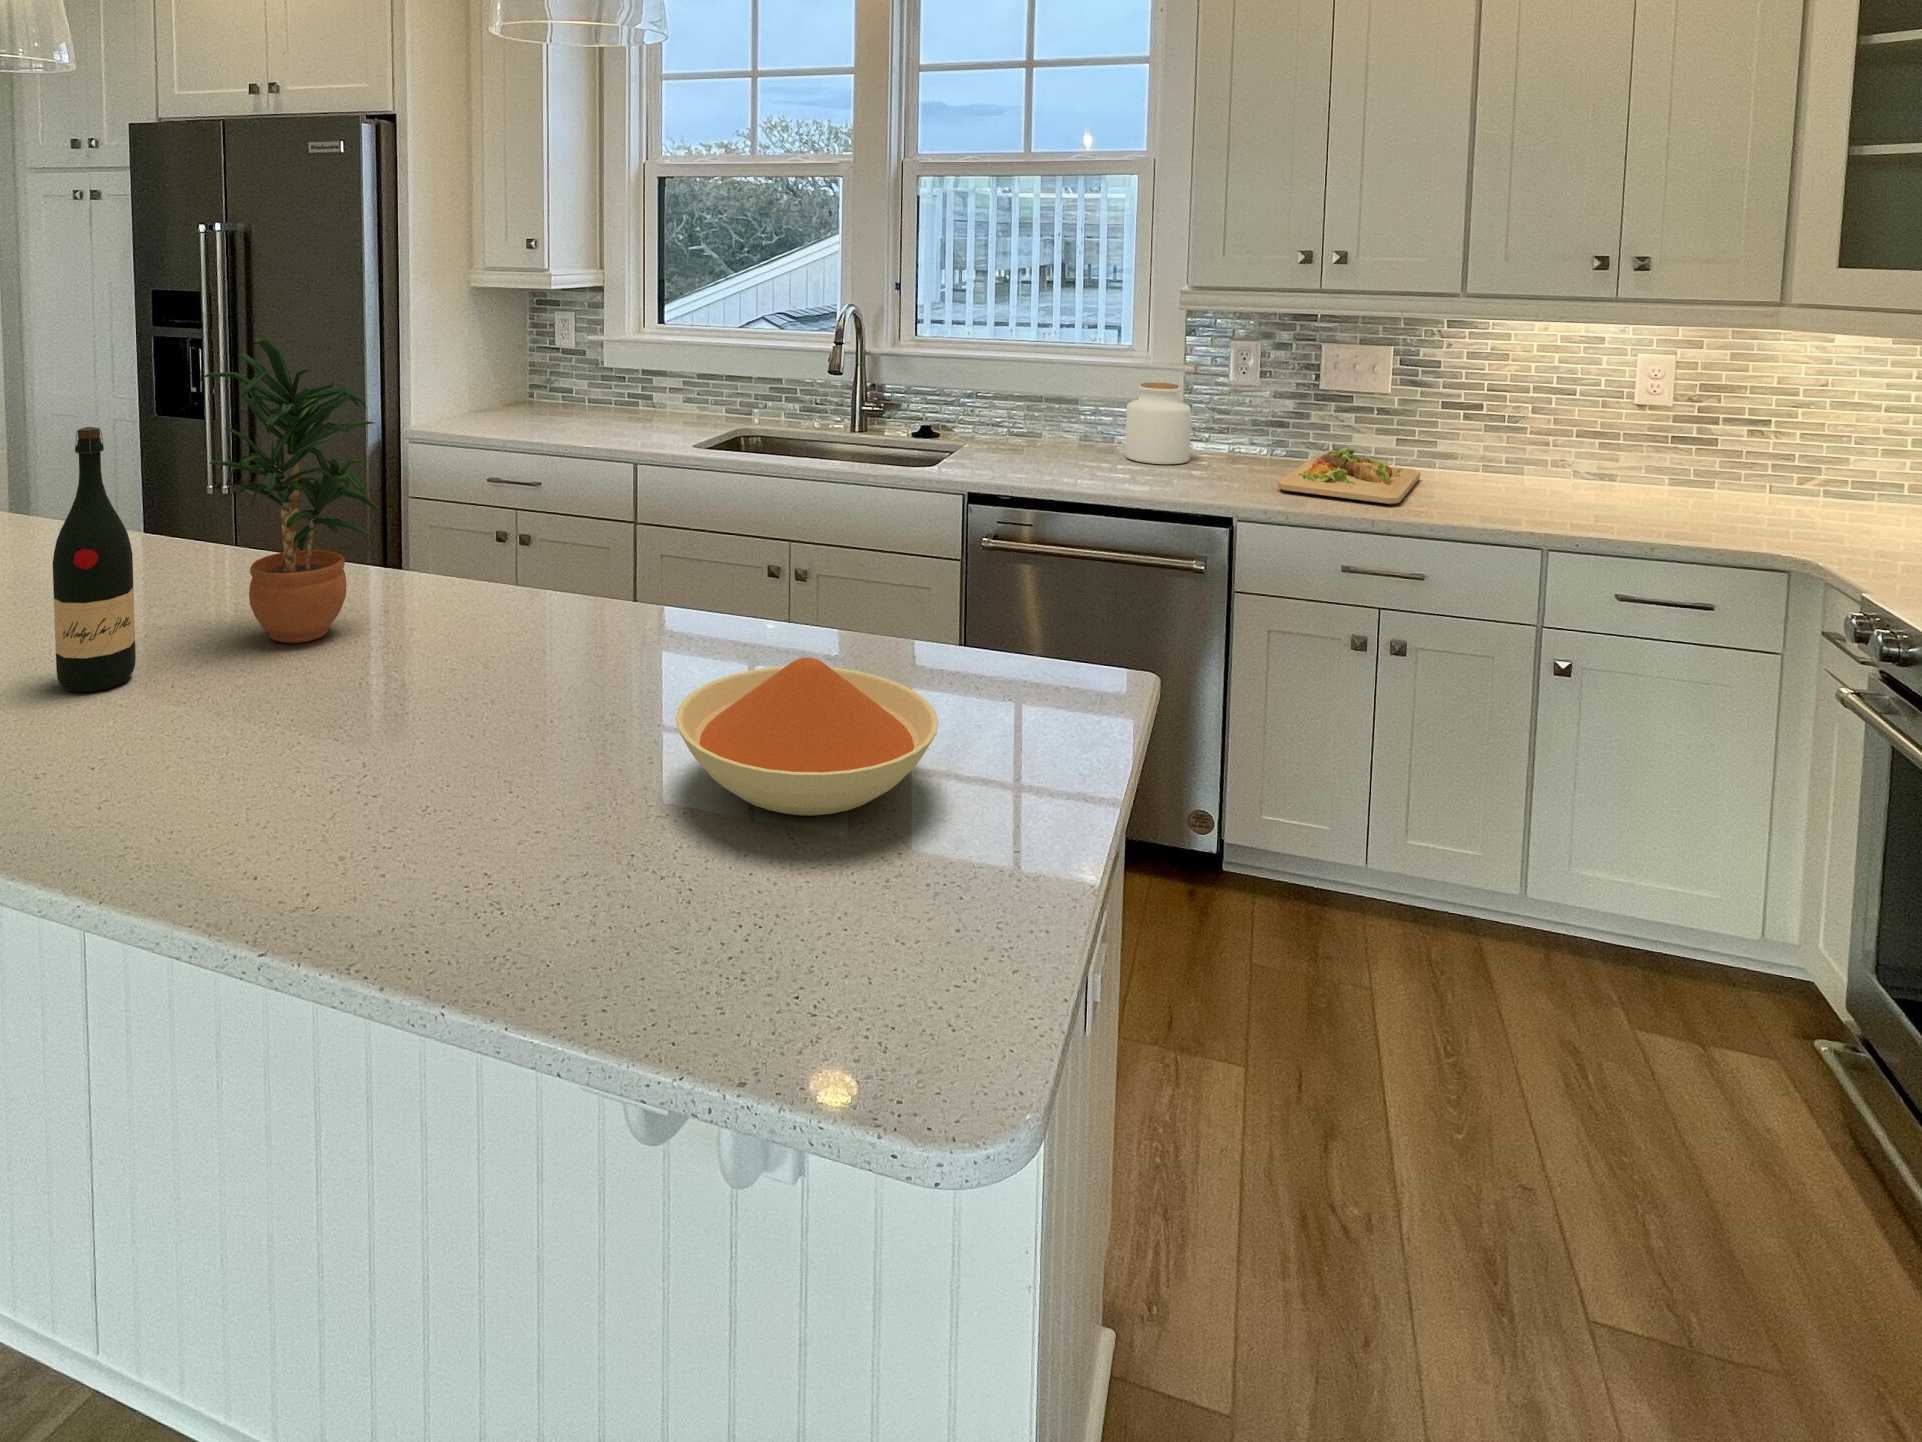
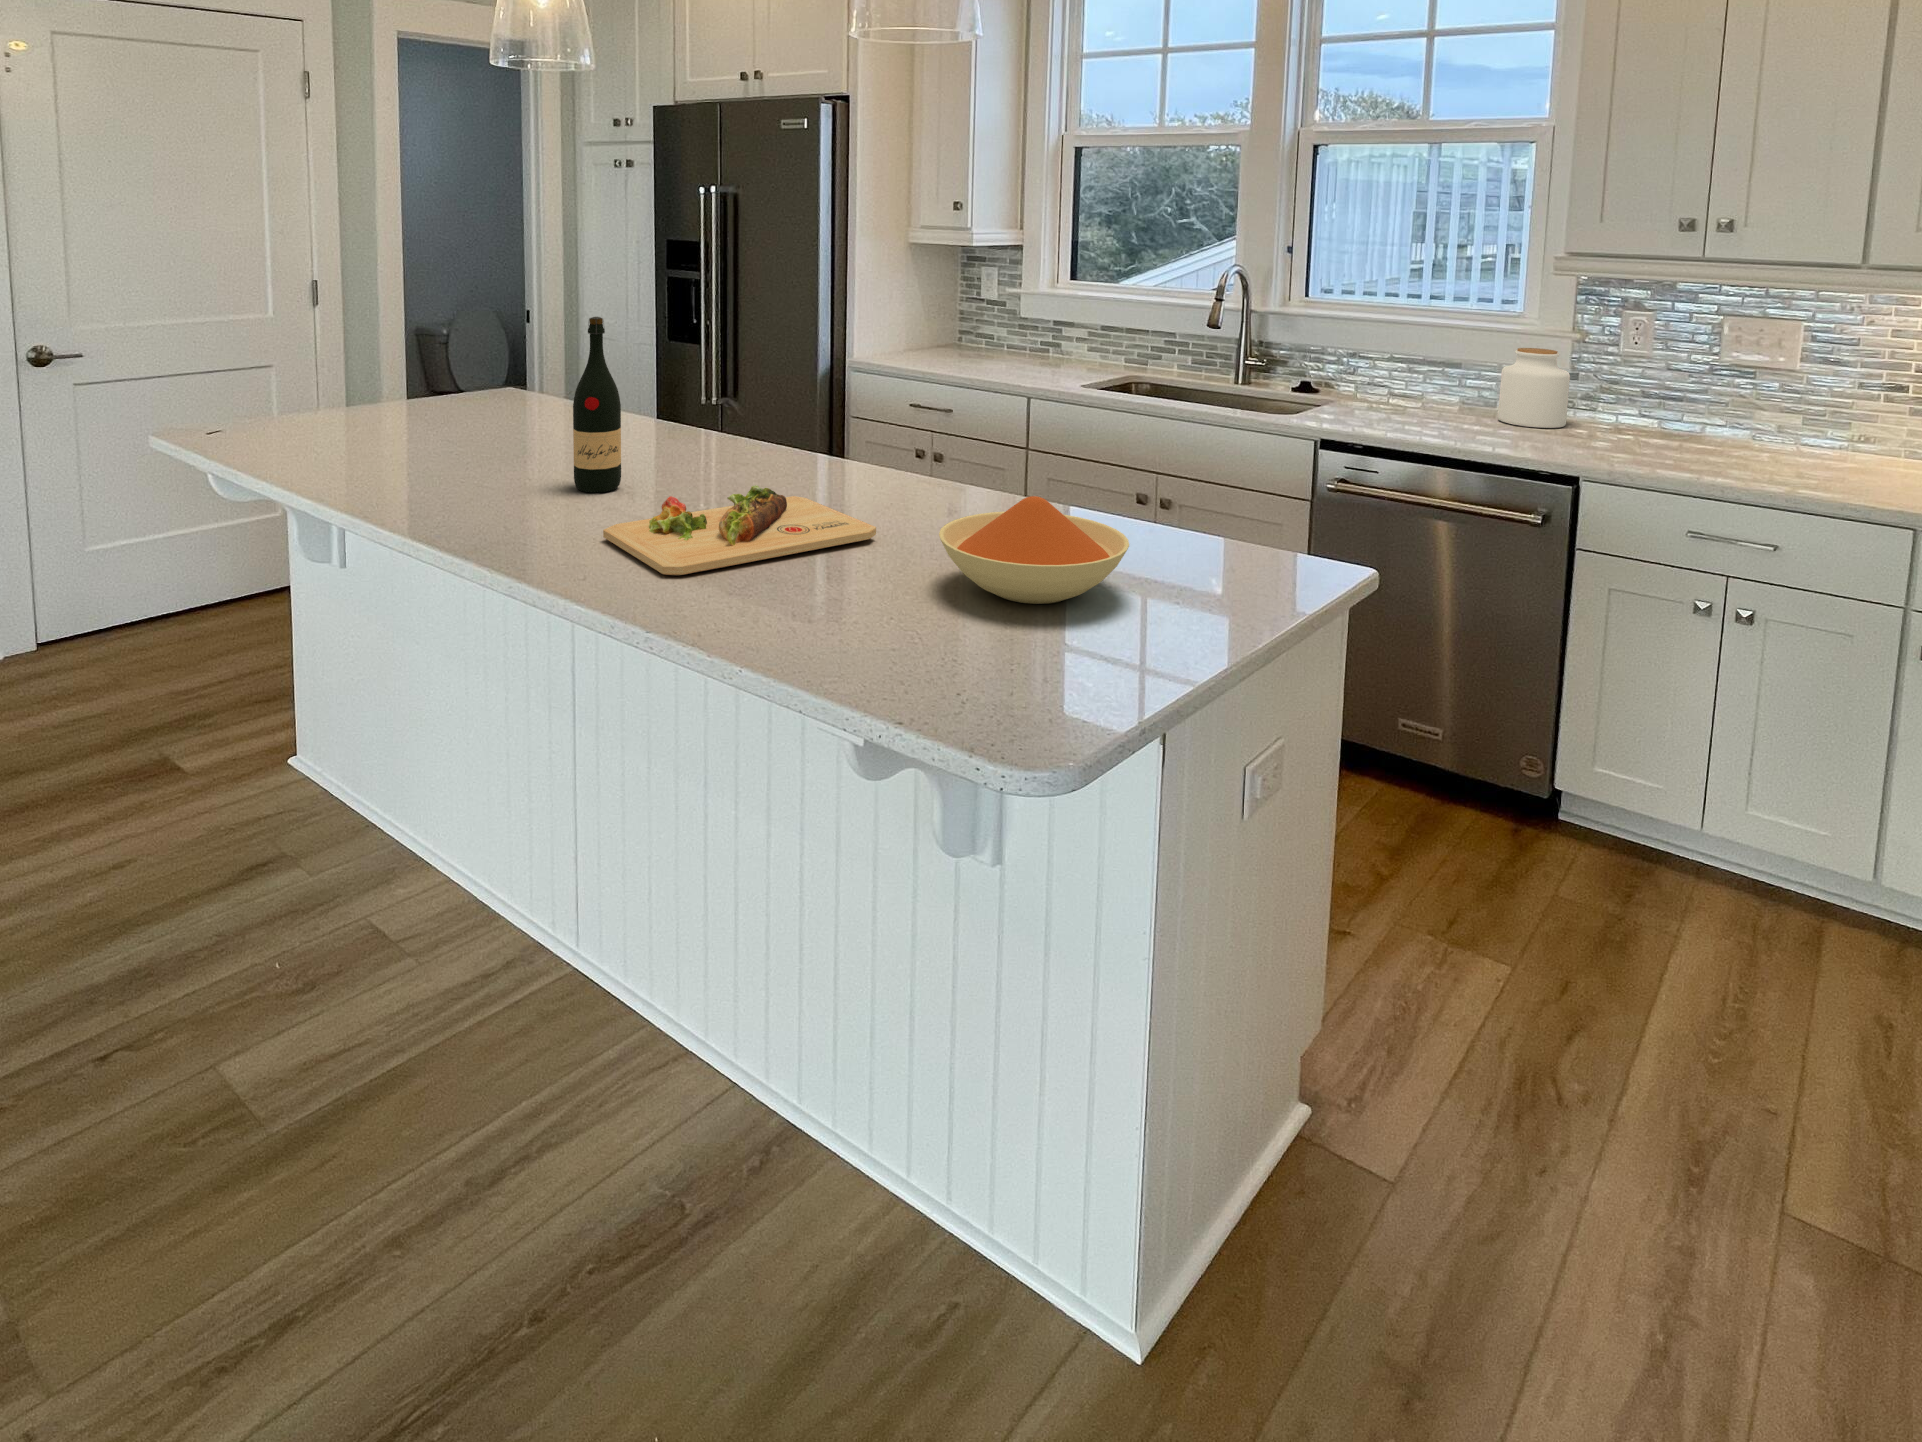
potted plant: present [203,331,381,643] -> none [669,258,788,481]
cutting board: present [1278,448,1420,504] -> present [603,485,876,576]

